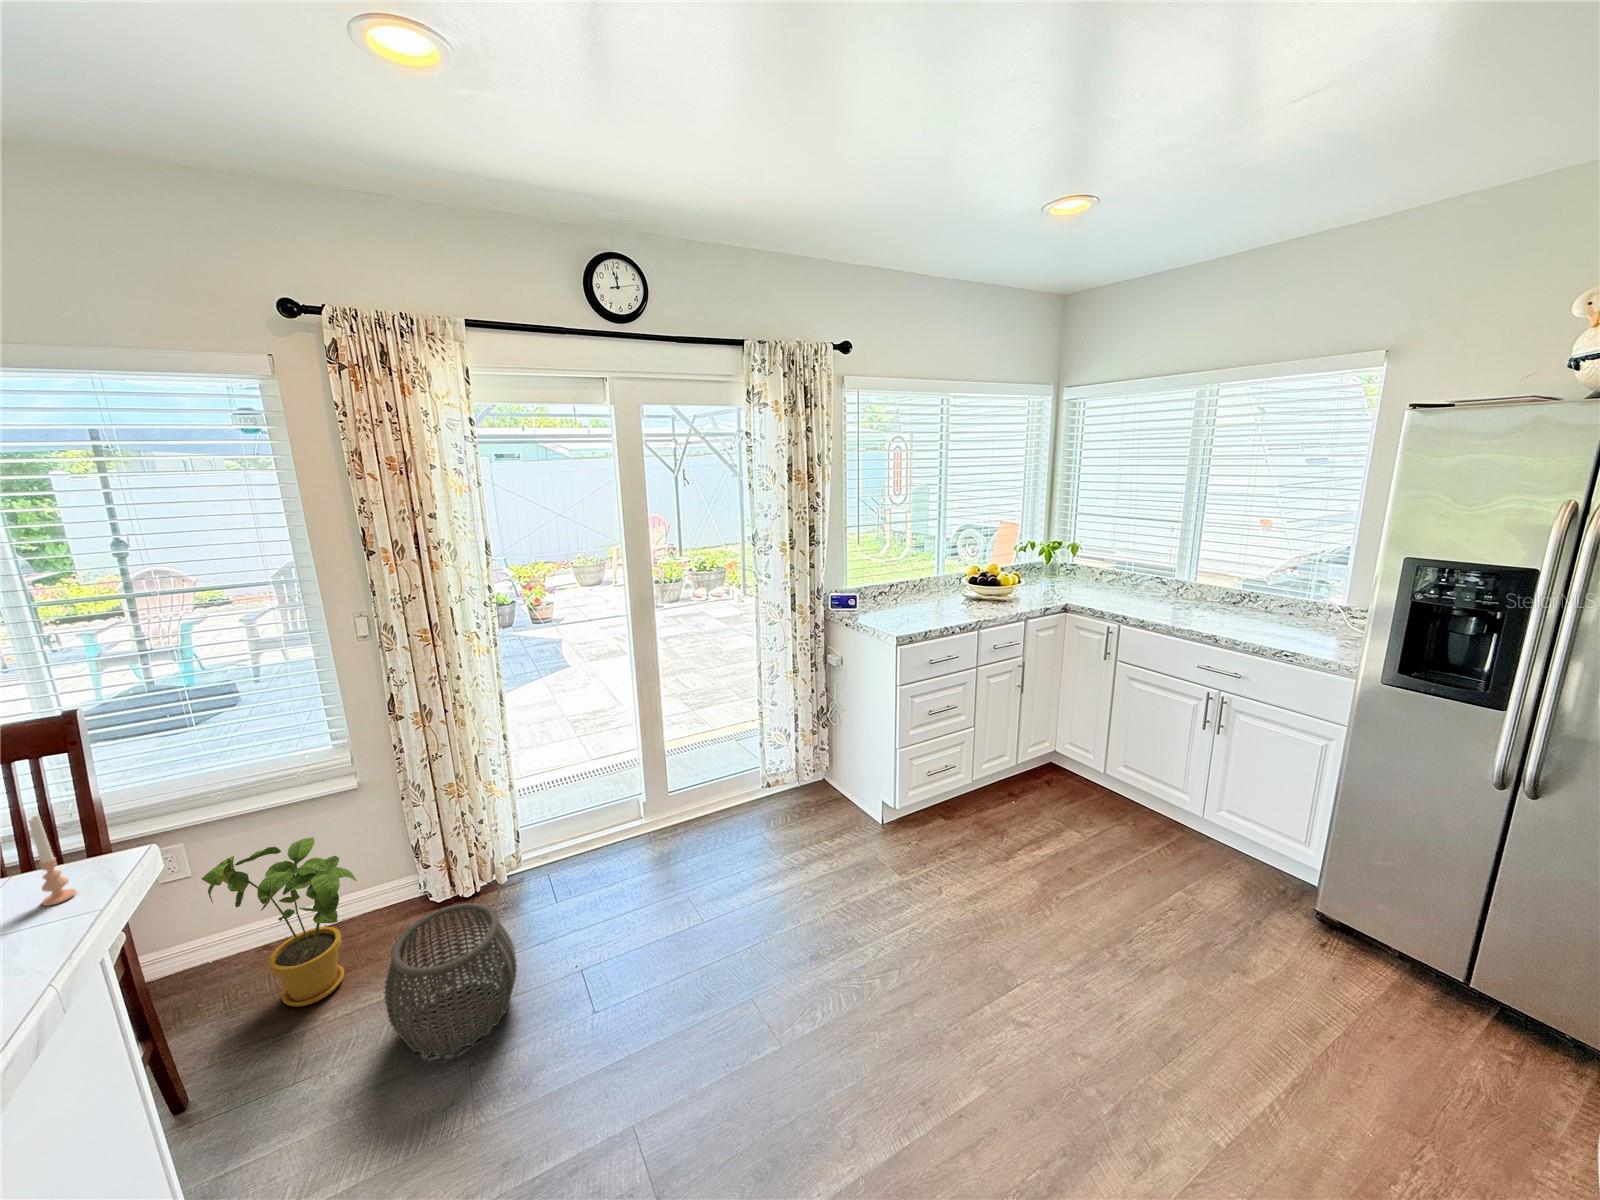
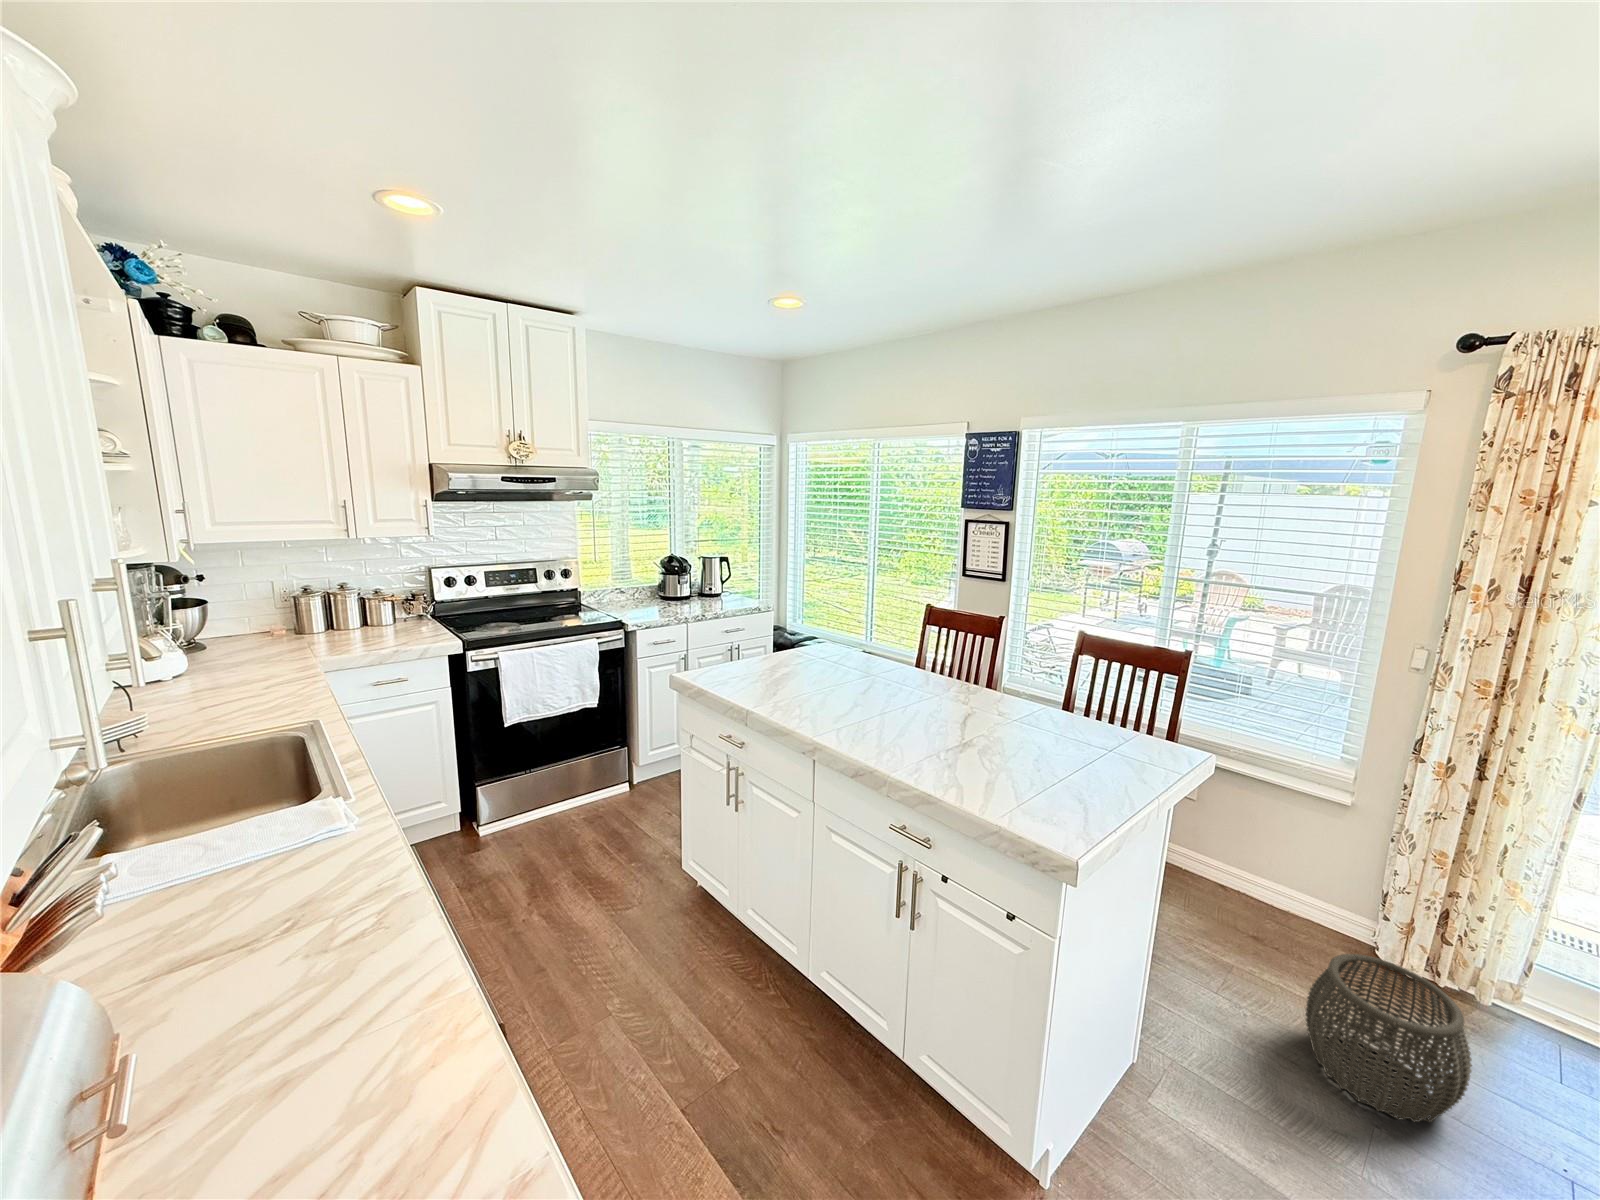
candle: present [29,815,76,906] -> none [1148,704,1166,761]
house plant: present [201,837,357,1007] -> none [1210,799,1321,955]

